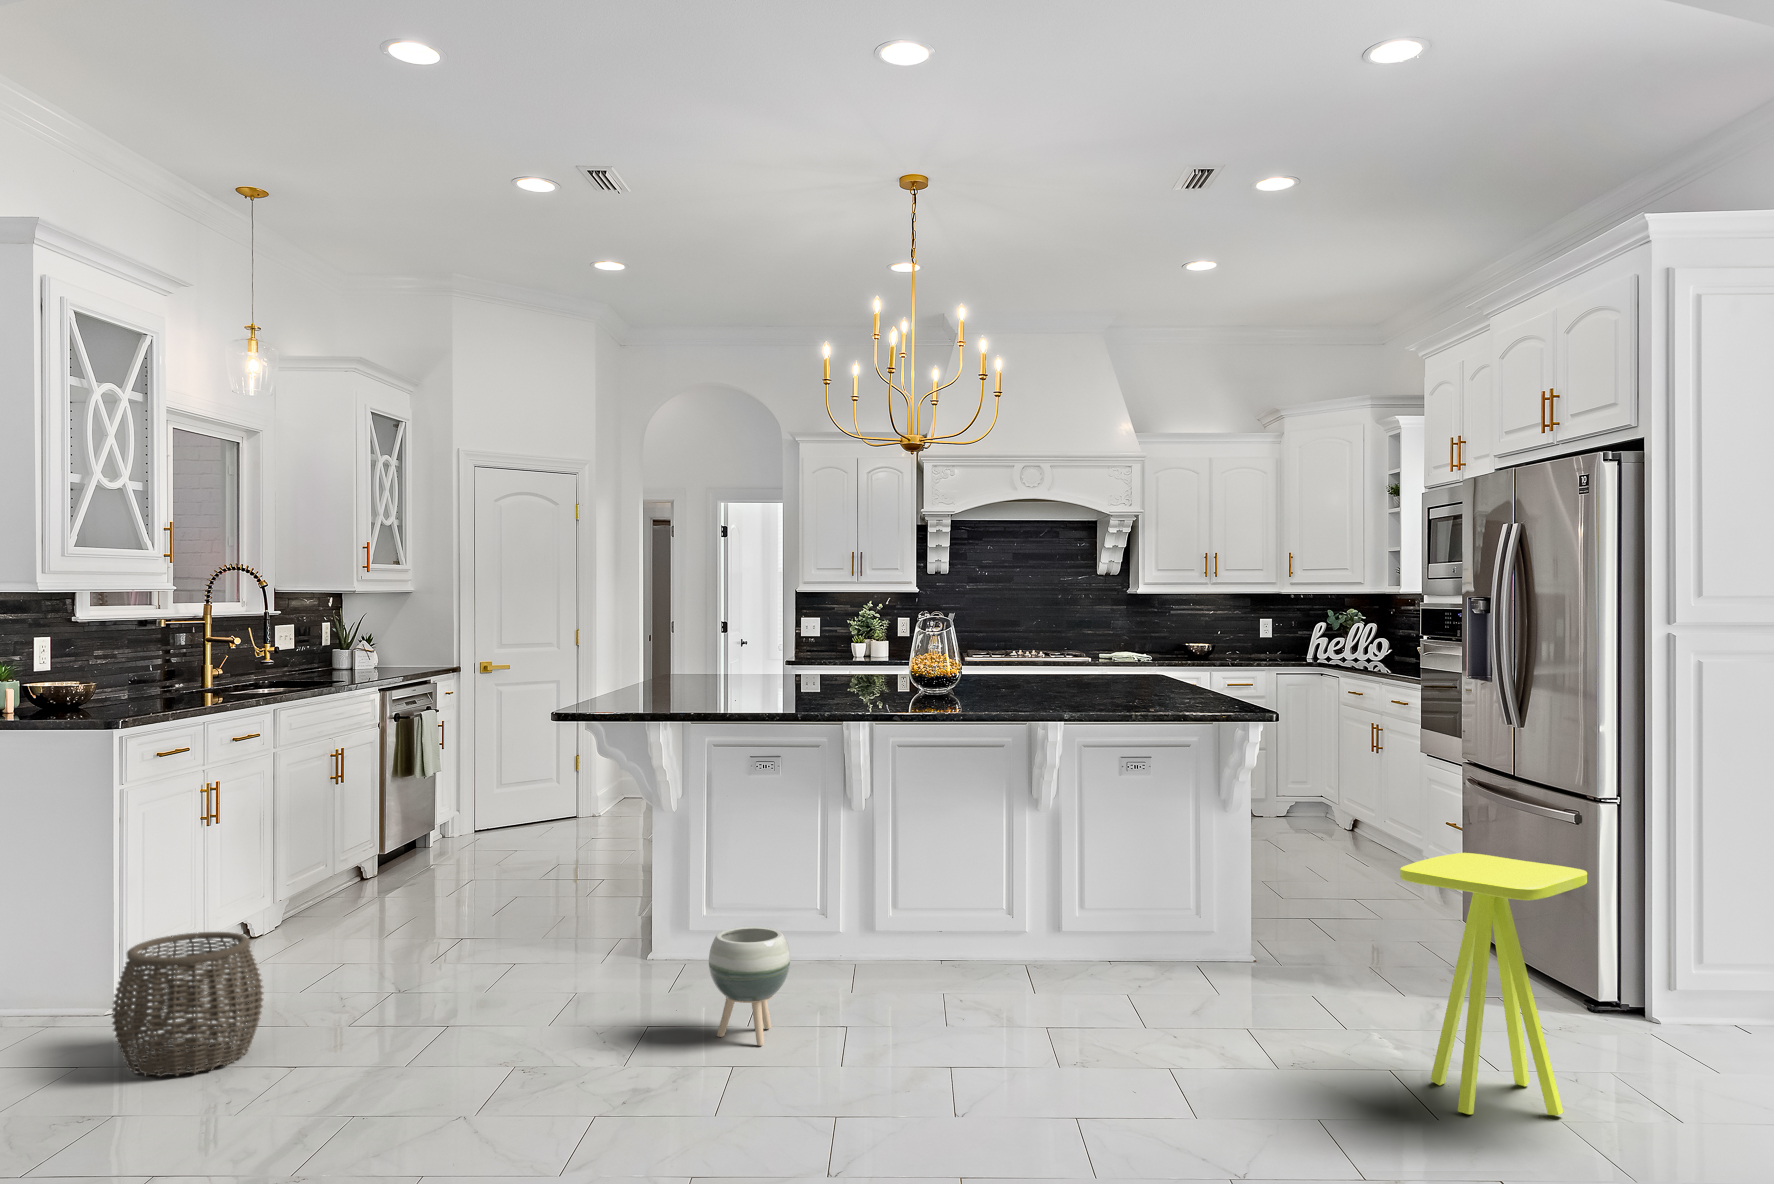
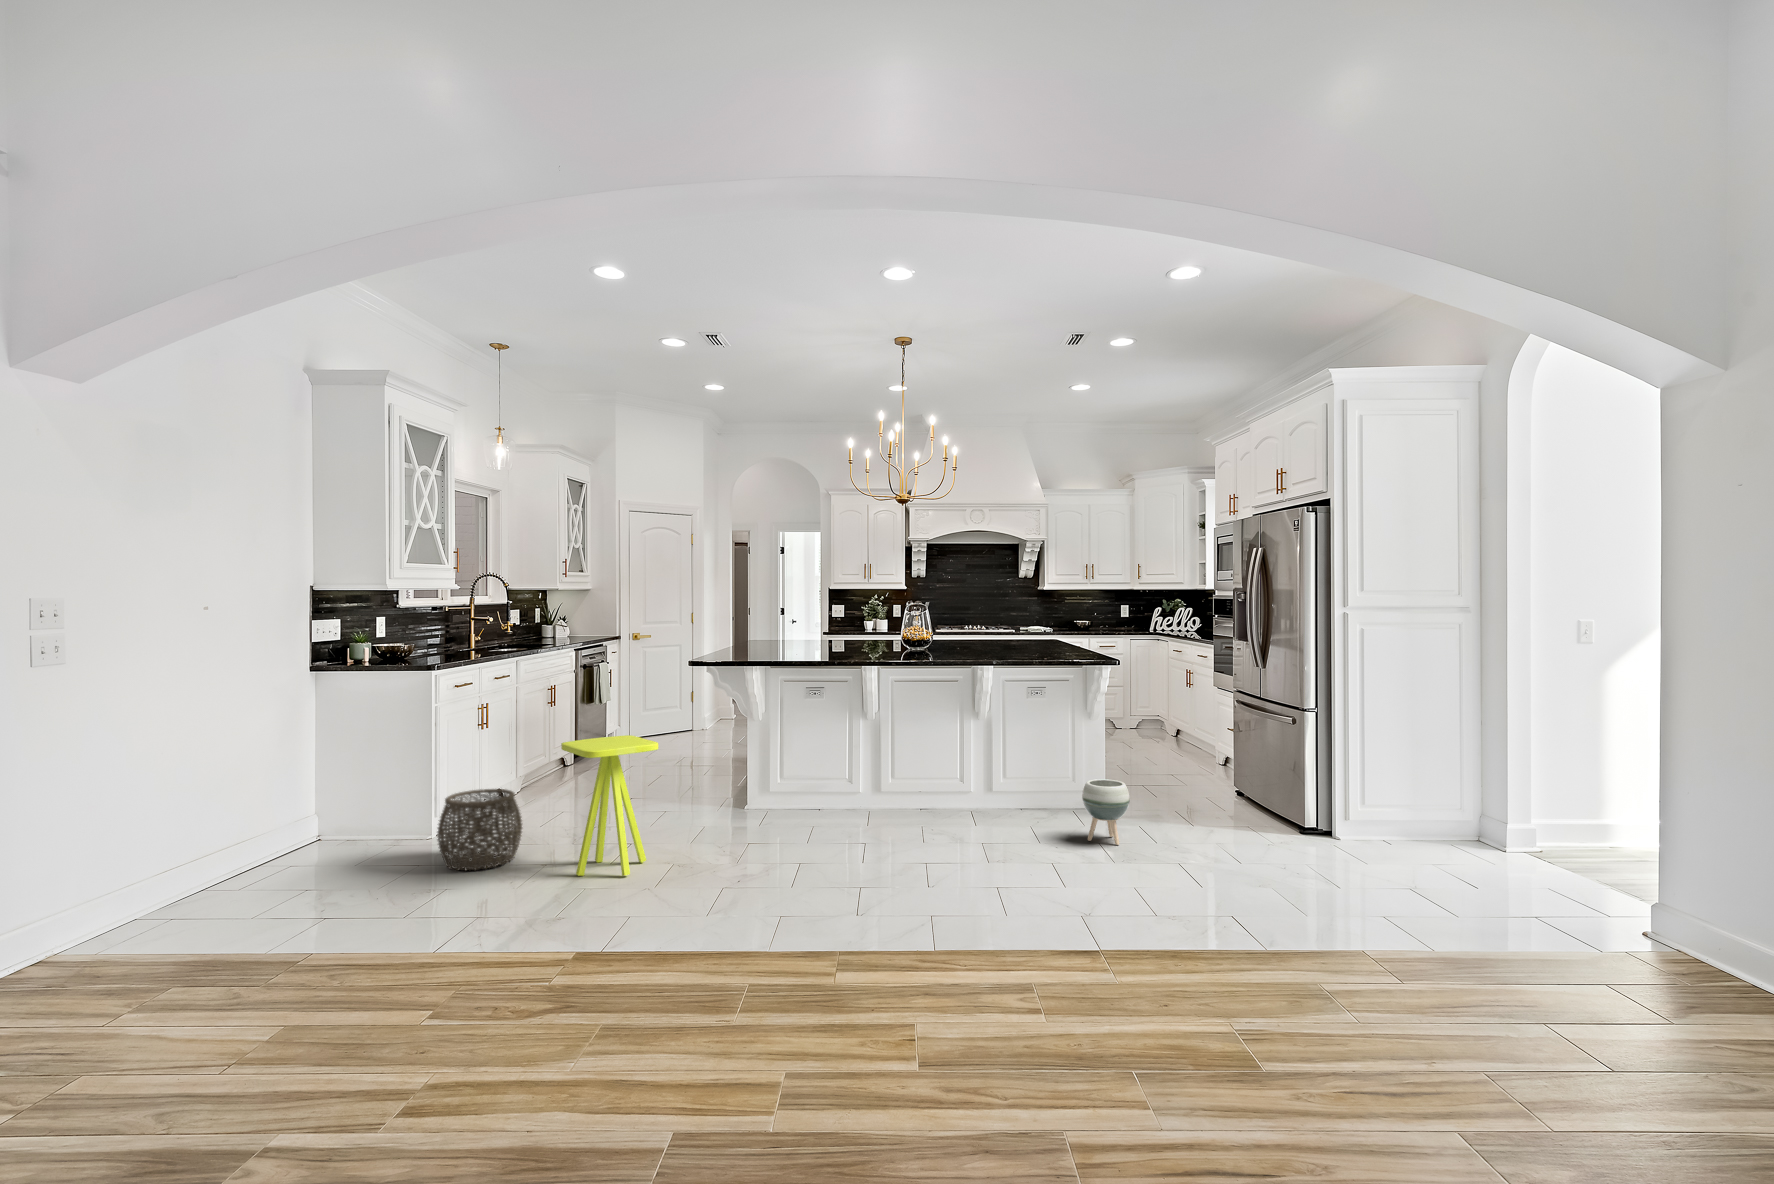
side table: present [1400,853,1587,1115] -> present [561,735,659,876]
planter: present [709,927,790,1046] -> present [1082,779,1130,845]

